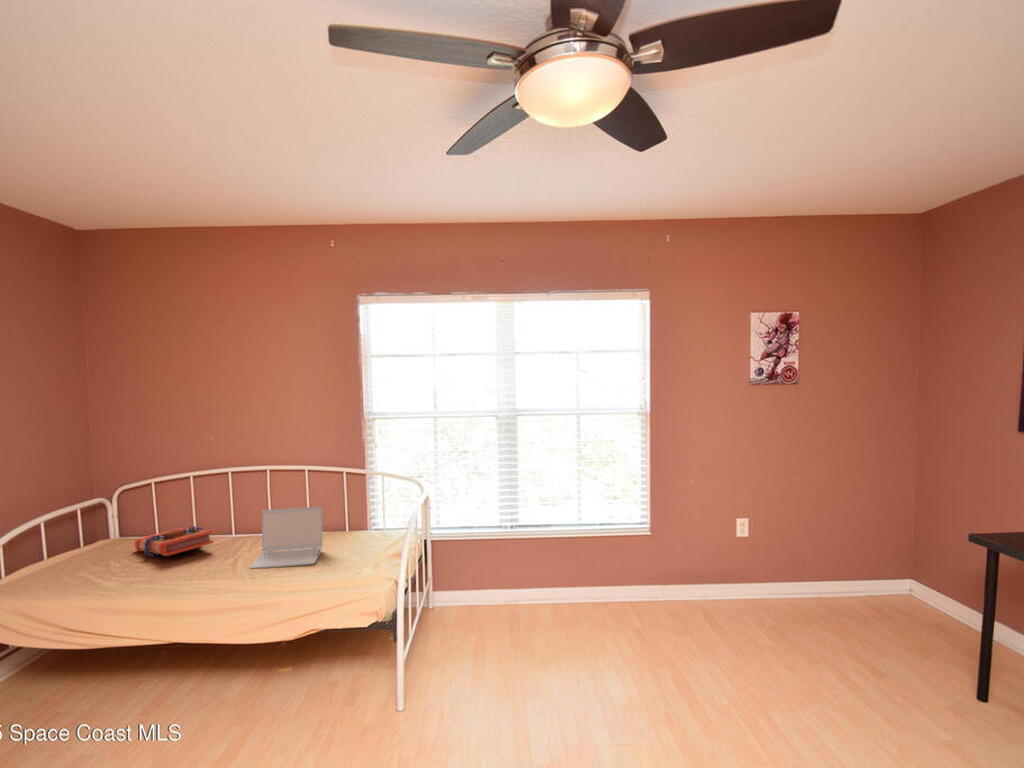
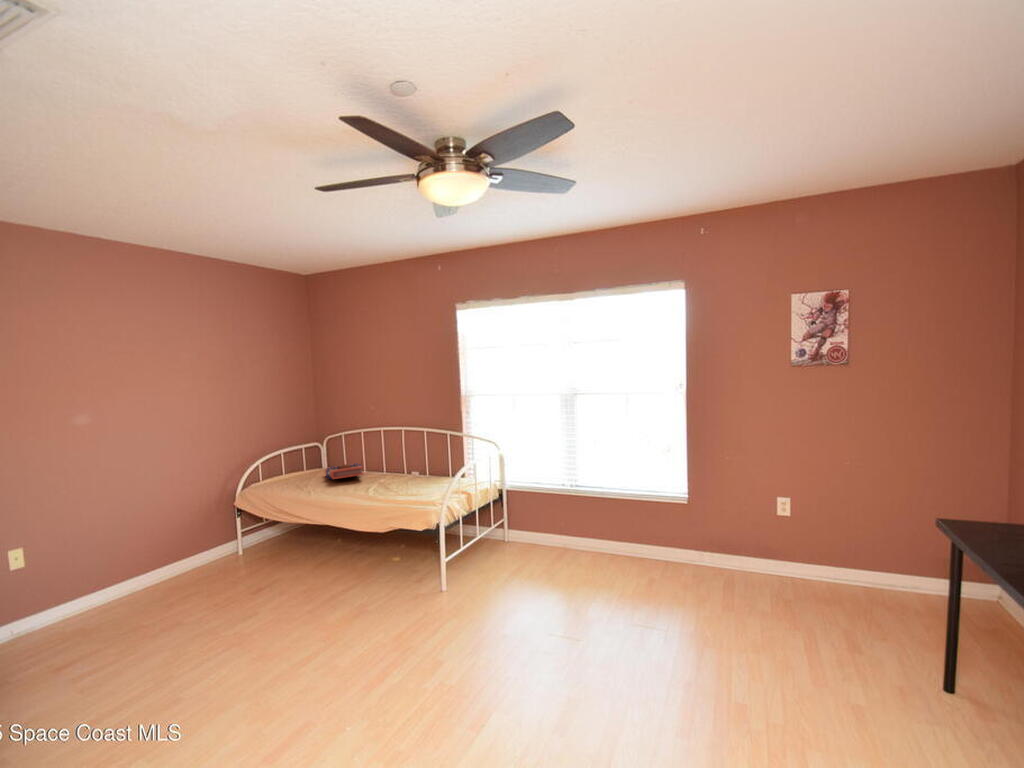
laptop: present [250,507,323,568] -> none [373,455,424,494]

